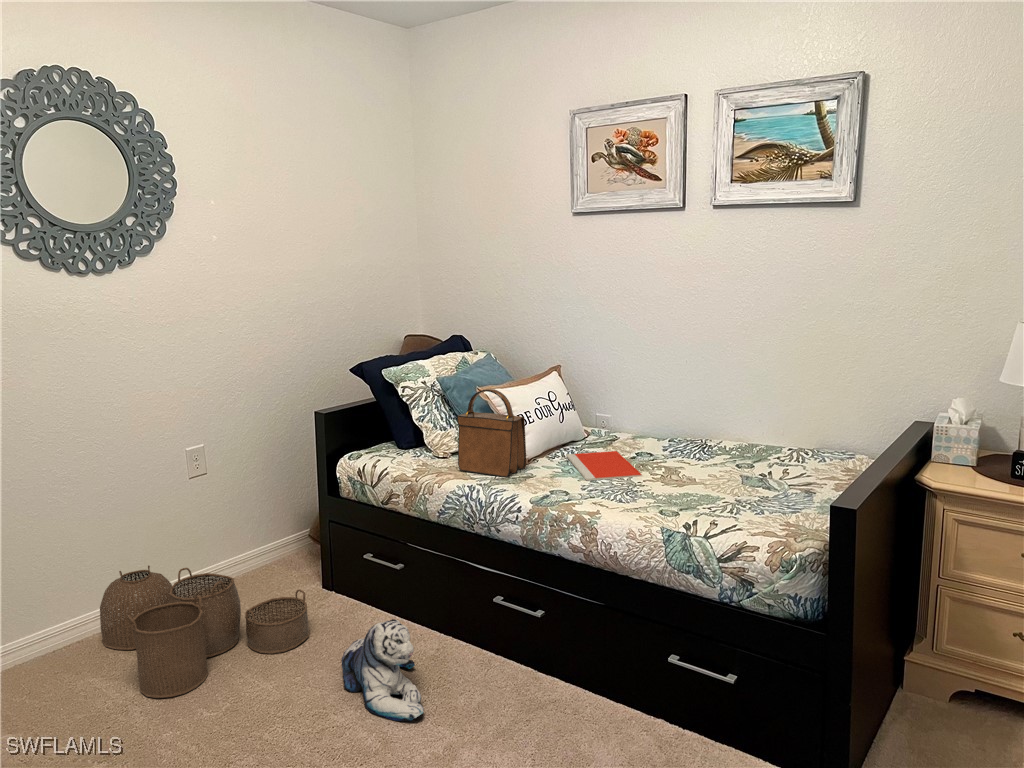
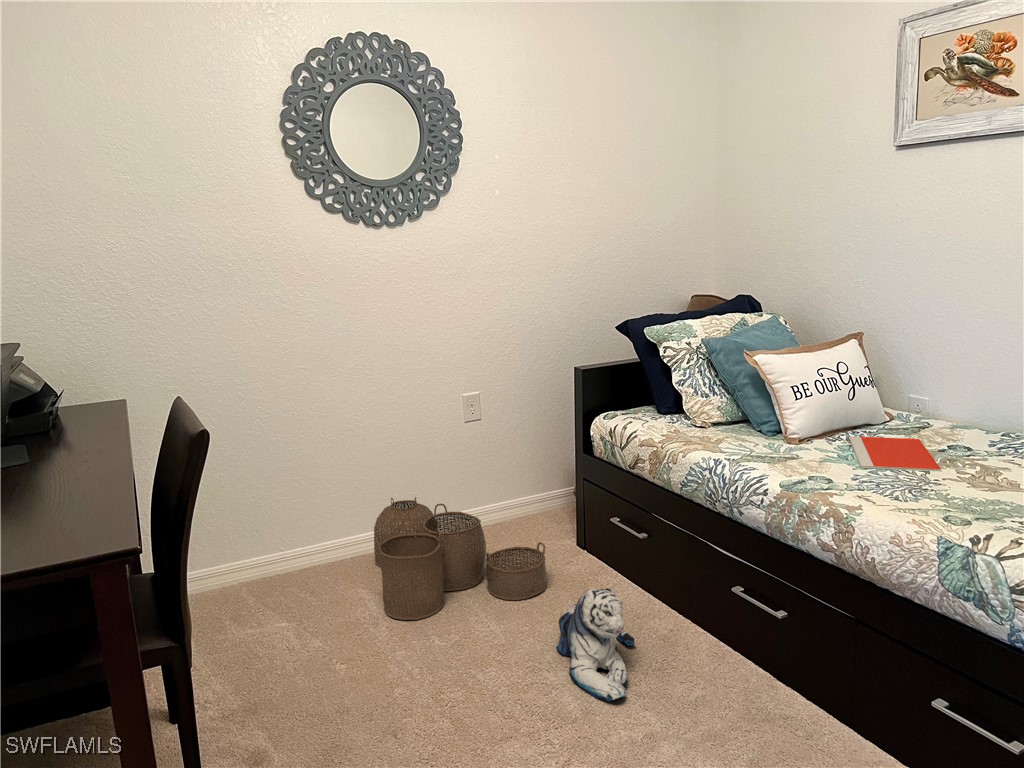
handbag: present [457,389,526,477] -> none [712,351,792,453]

